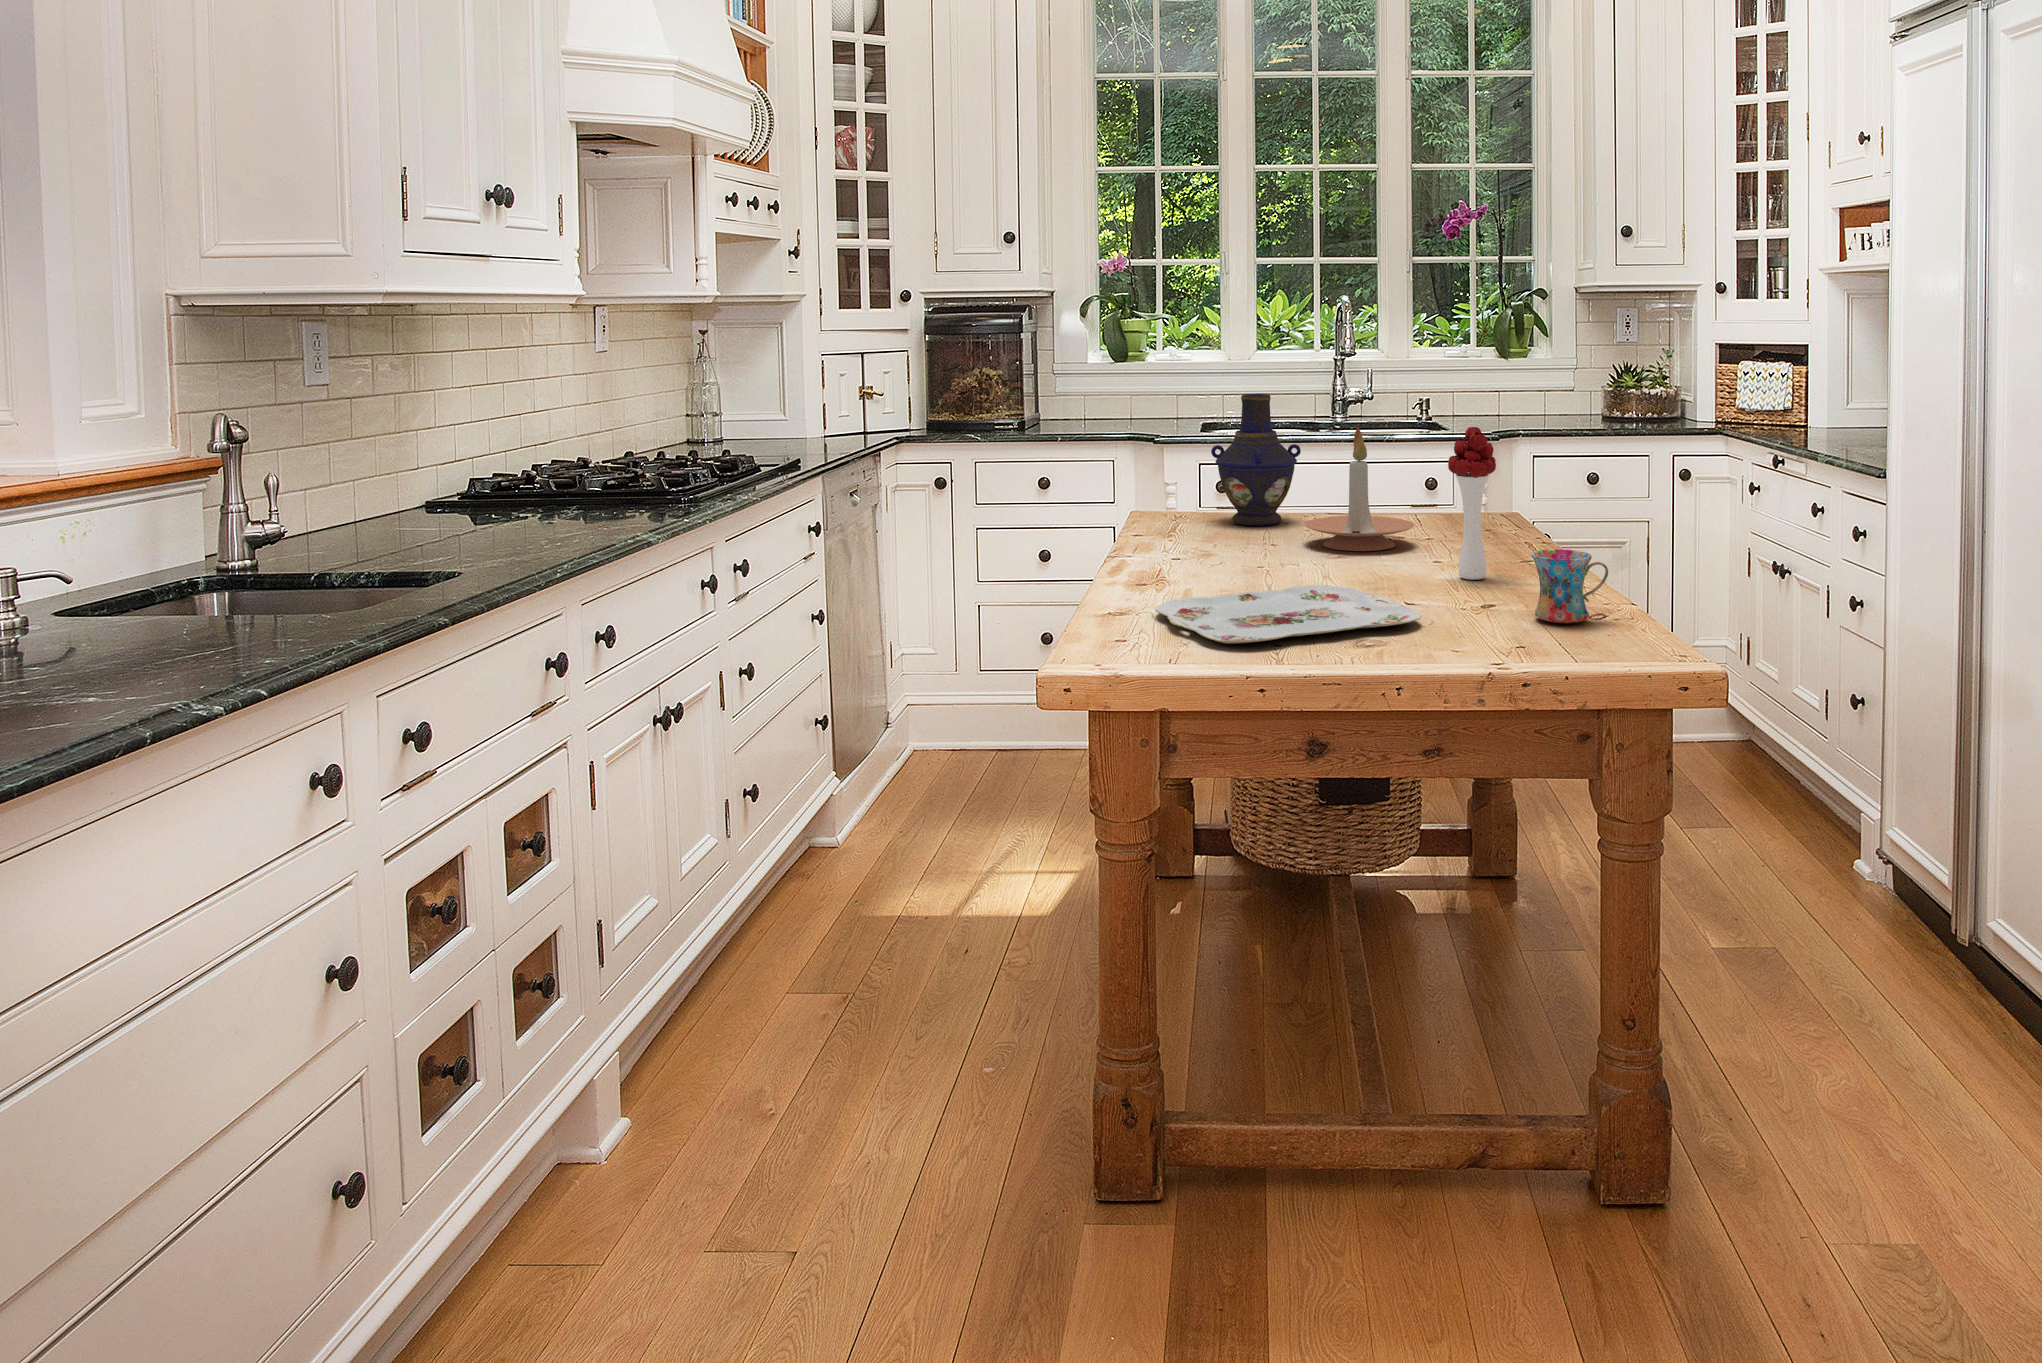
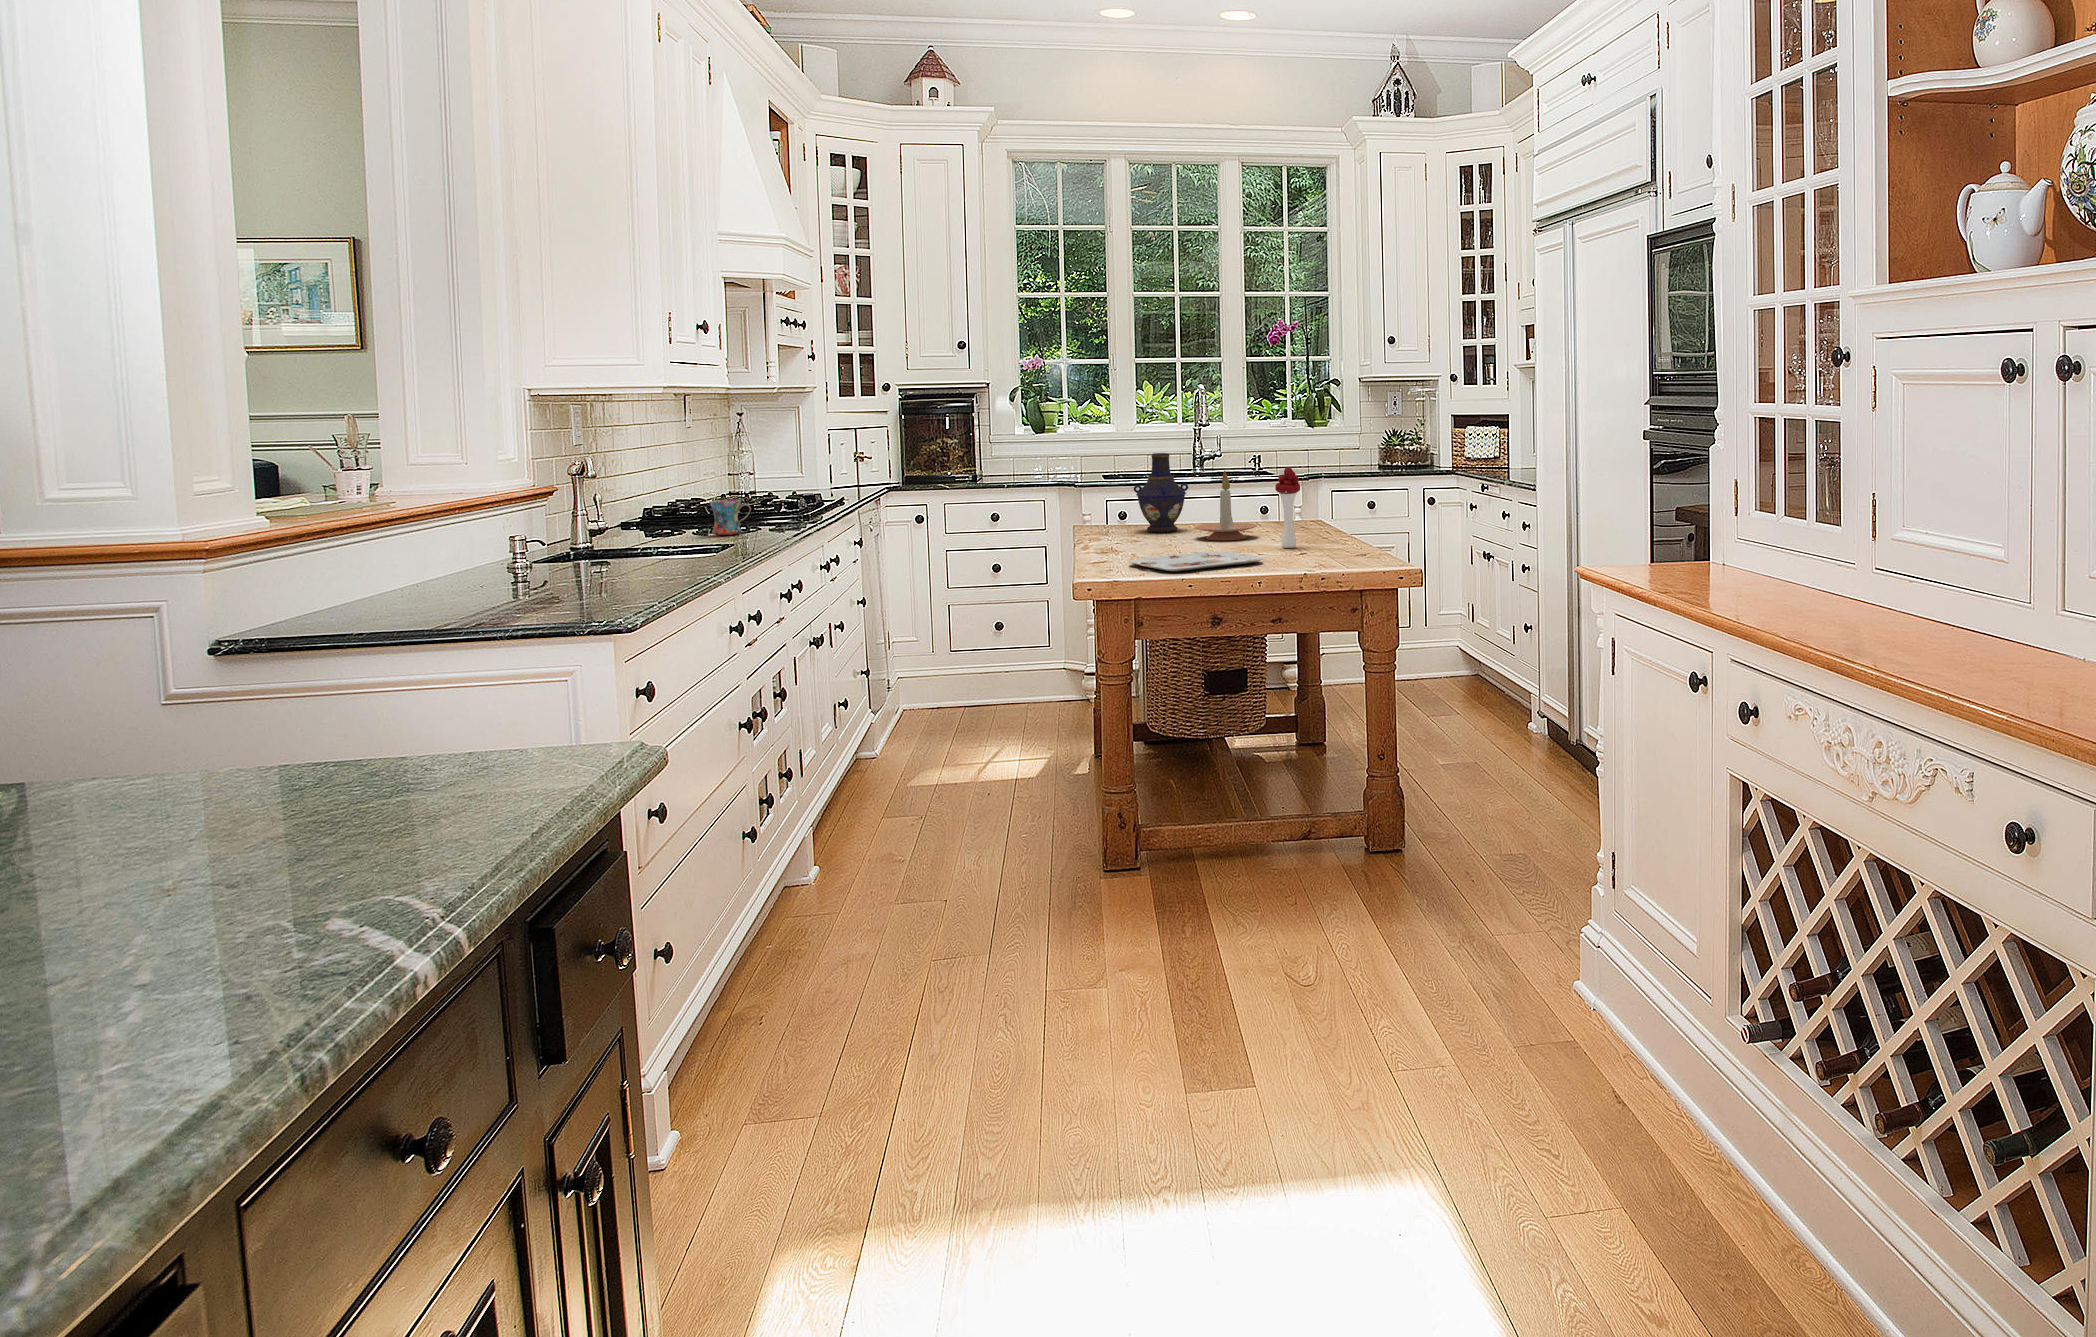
mug: present [1532,549,1608,623] -> present [709,499,751,535]

